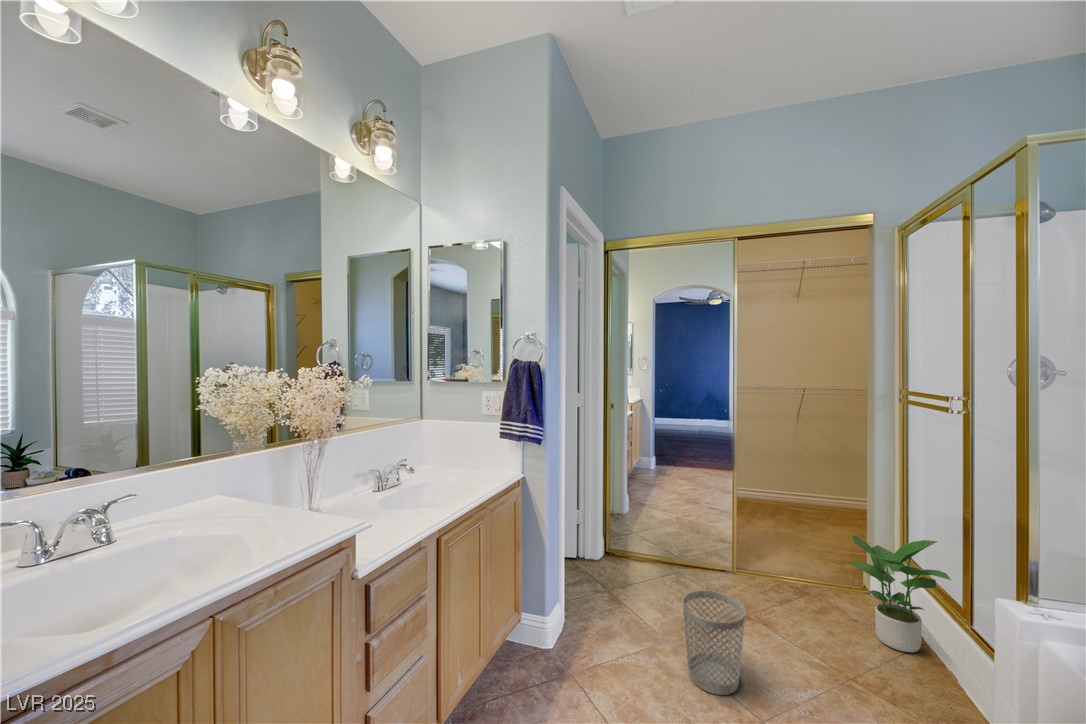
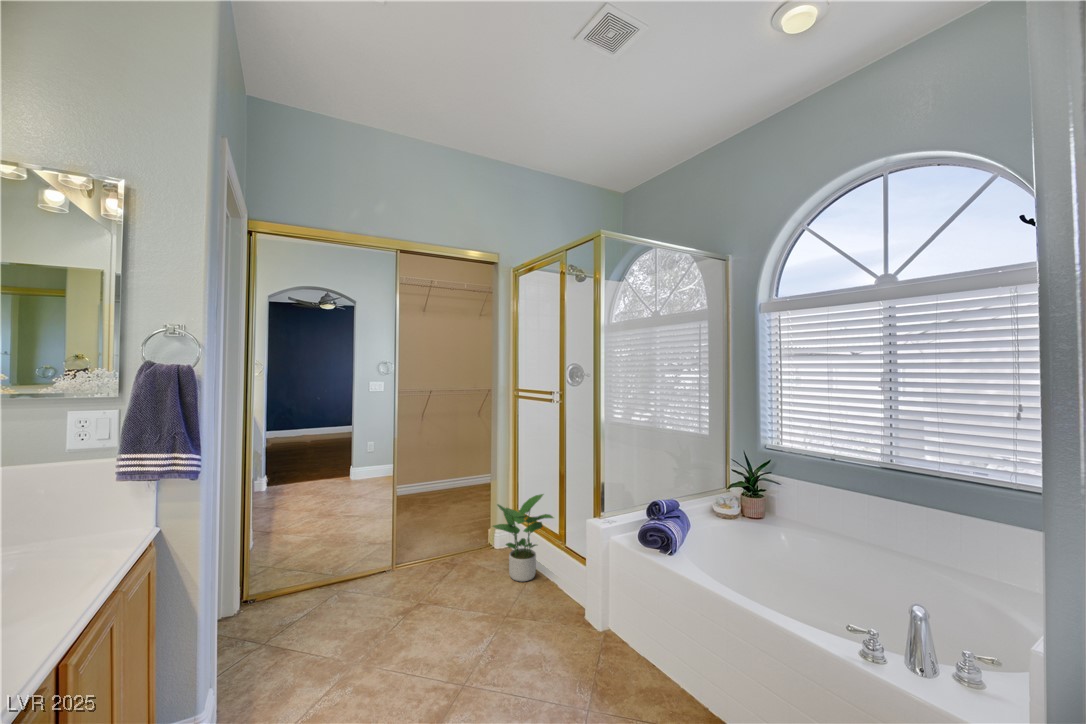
wastebasket: present [682,591,745,695] -> none [382,589,441,692]

